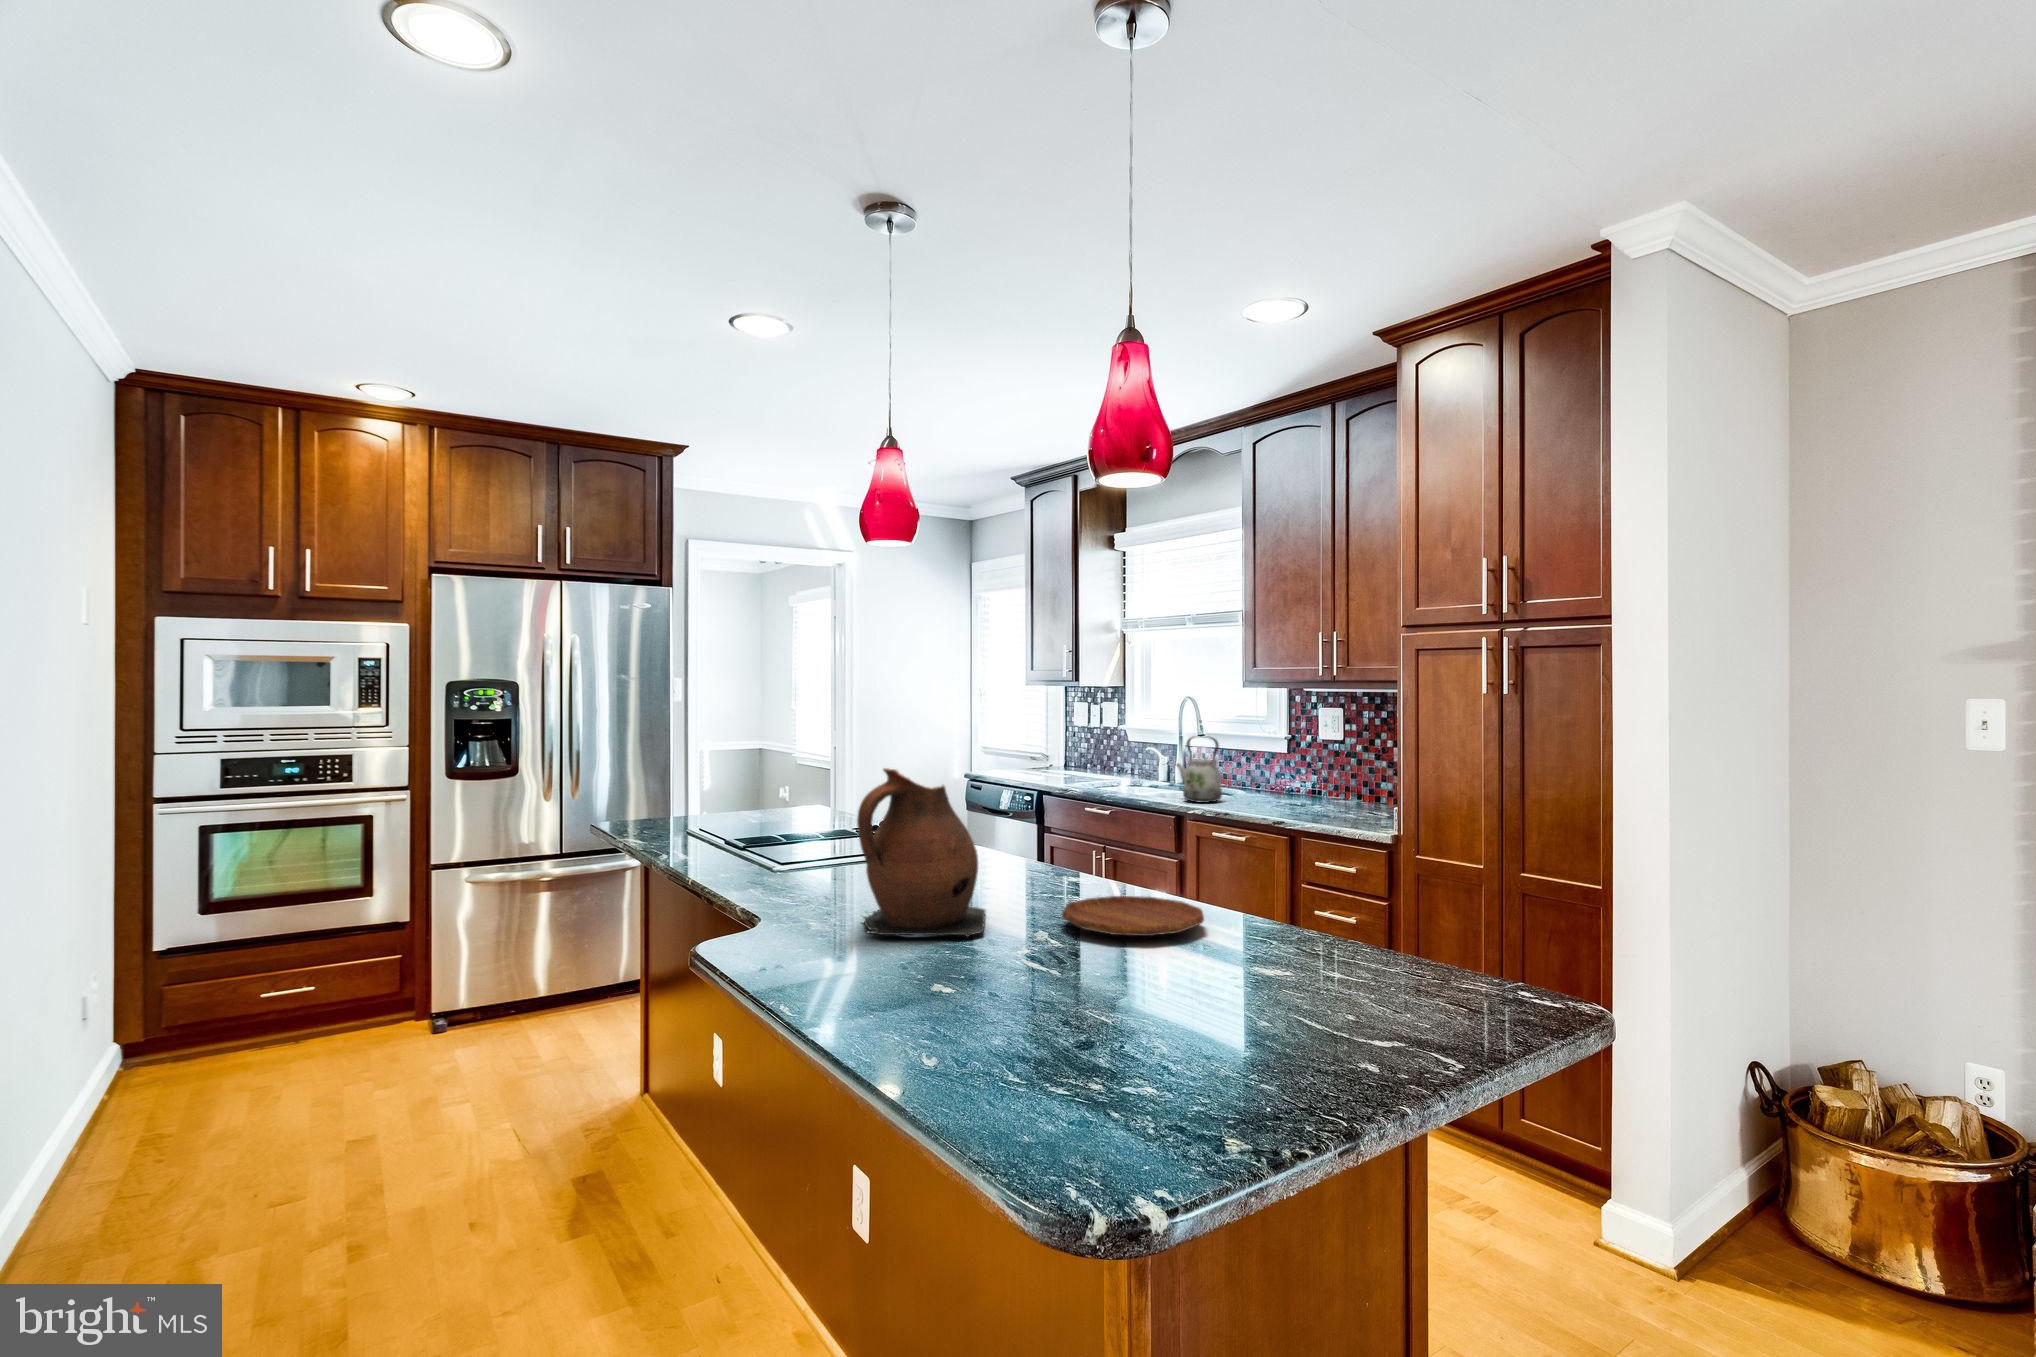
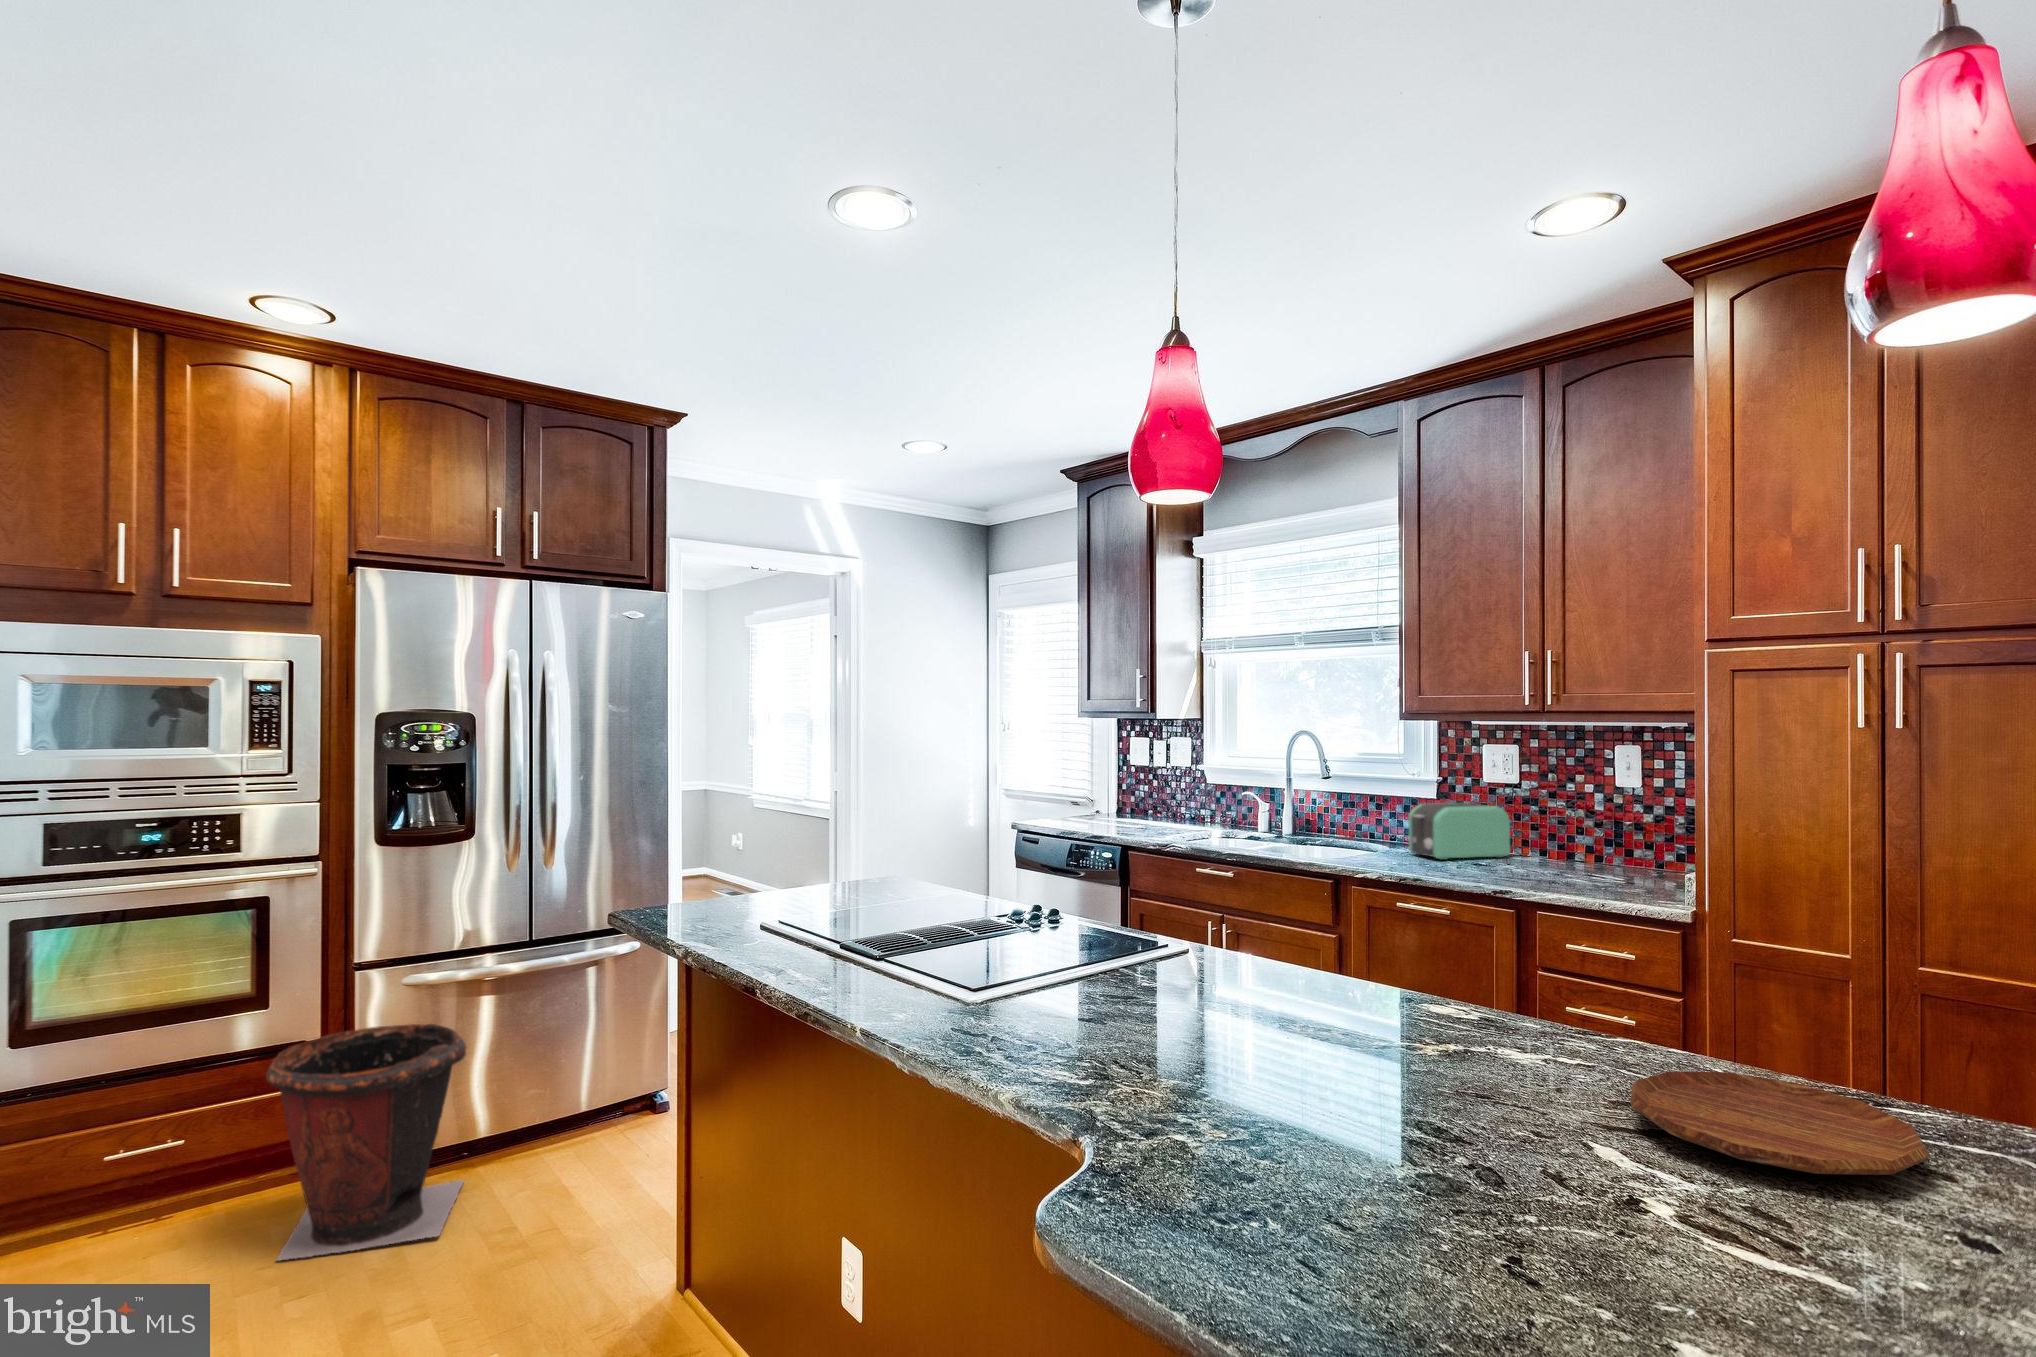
kettle: present [1177,737,1222,803] -> none [1317,779,1383,863]
toaster: none [1252,756,1332,801] -> present [1409,803,1510,860]
ceramic pitcher: present [857,768,985,937] -> none [1292,877,1570,1190]
trash can: none [372,909,517,1068] -> present [267,1024,467,1260]

